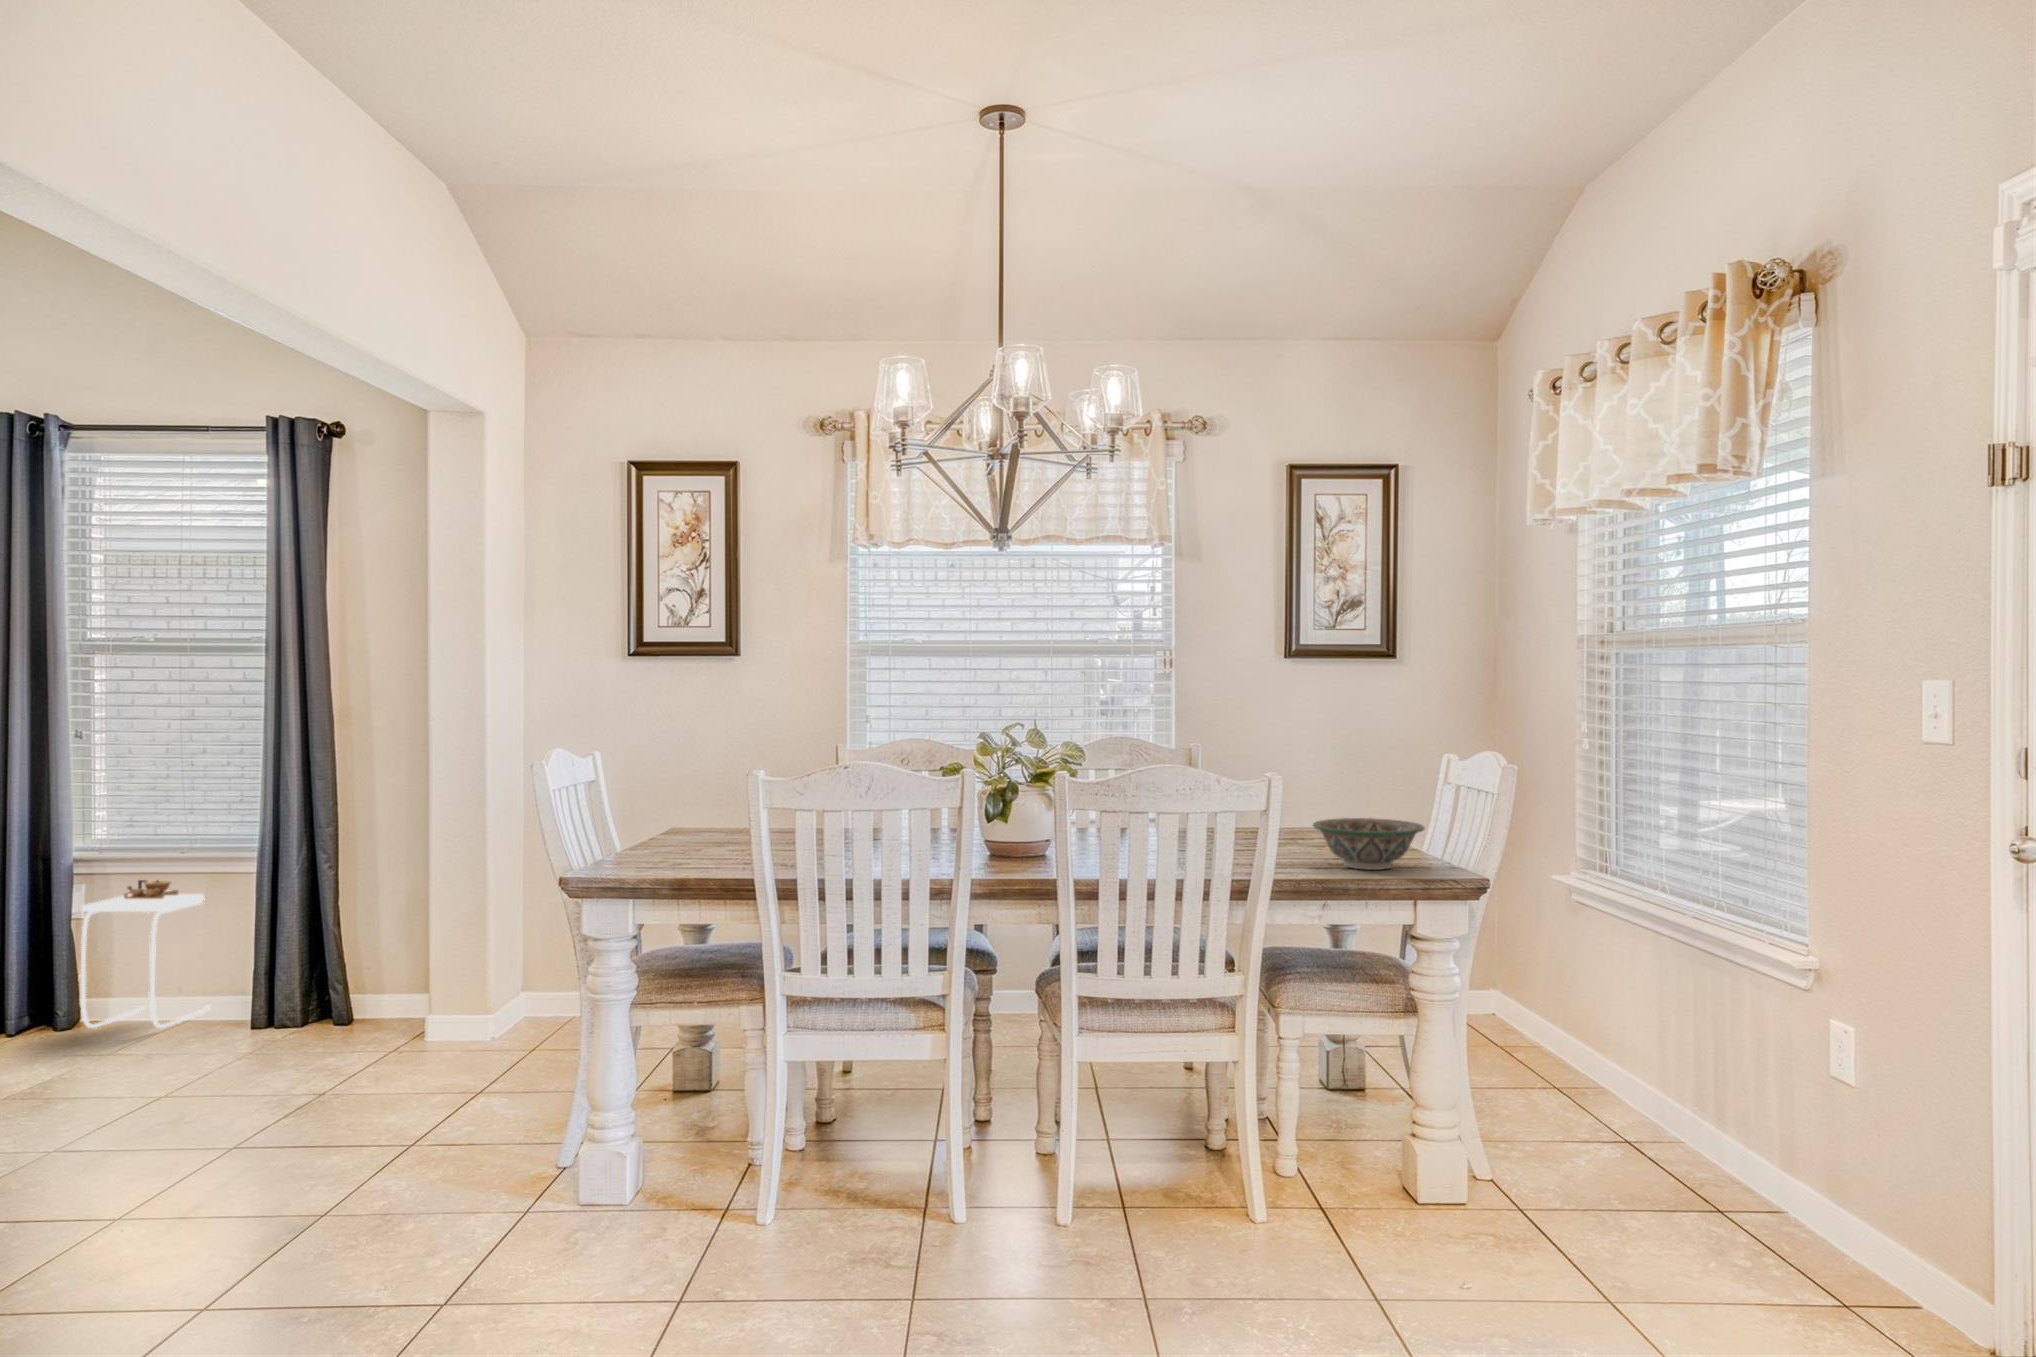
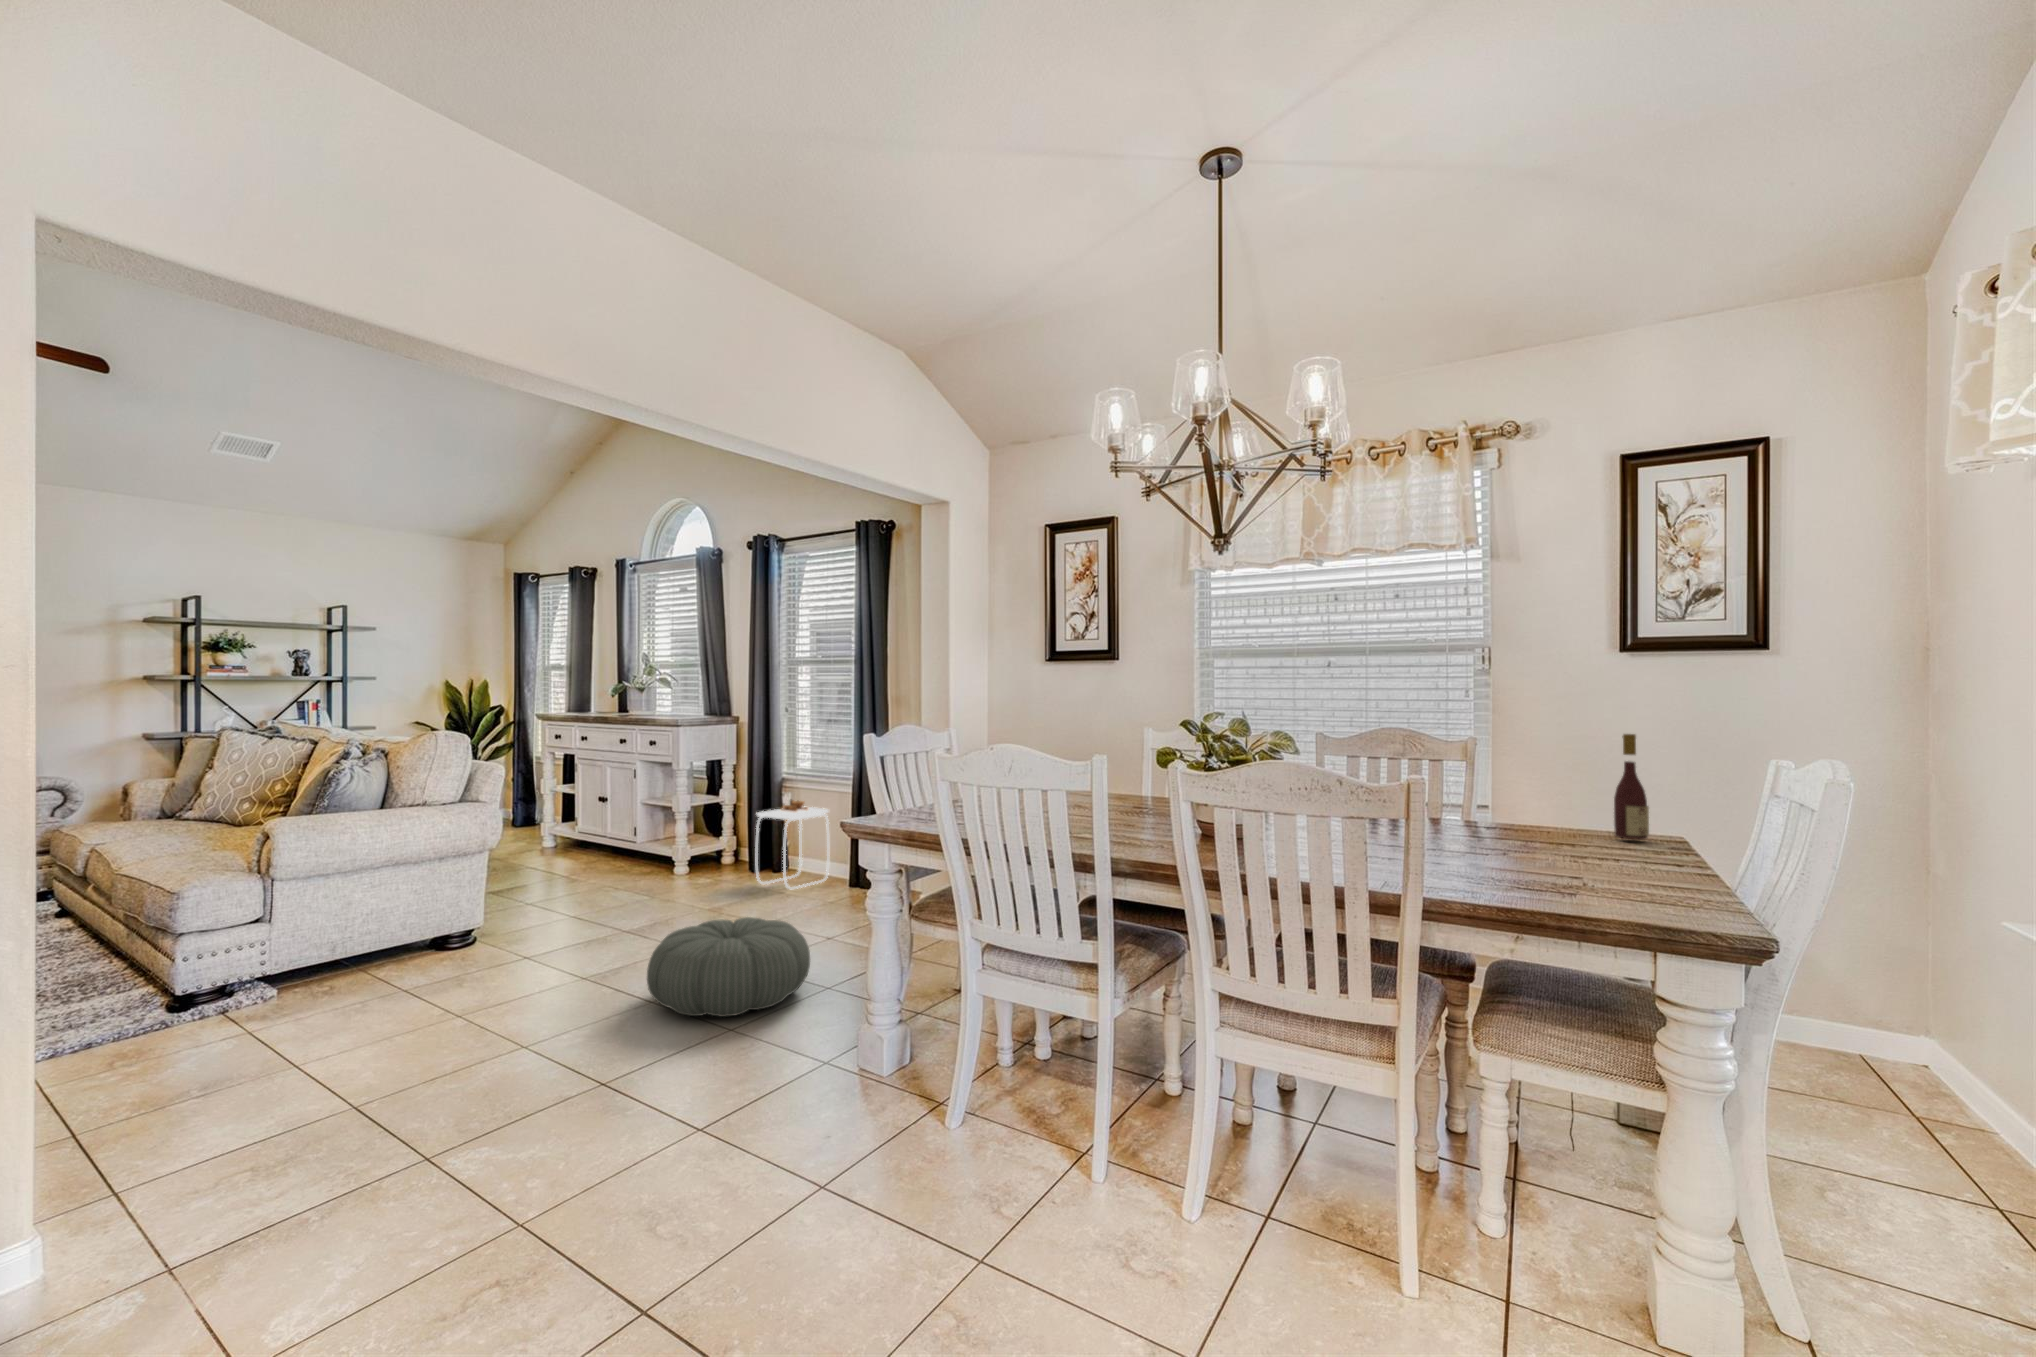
wine bottle: none [1321,736,1348,835] -> present [1614,734,1649,840]
decorative bowl: present [1313,818,1424,870] -> none [1530,830,1689,898]
pouf: none [132,1044,398,1192] -> present [647,917,810,1017]

